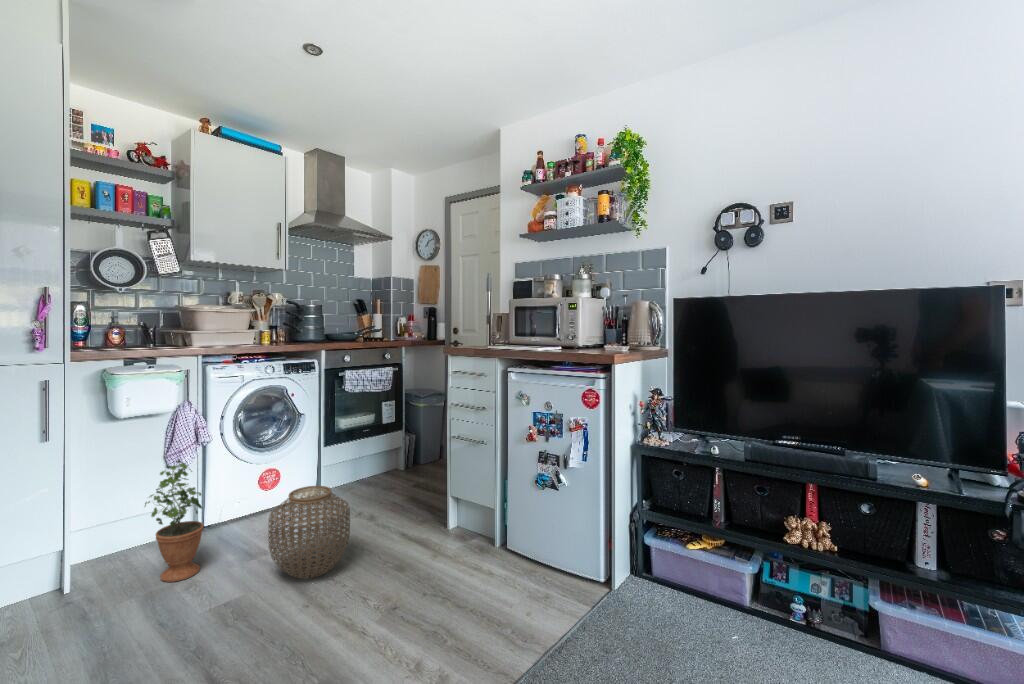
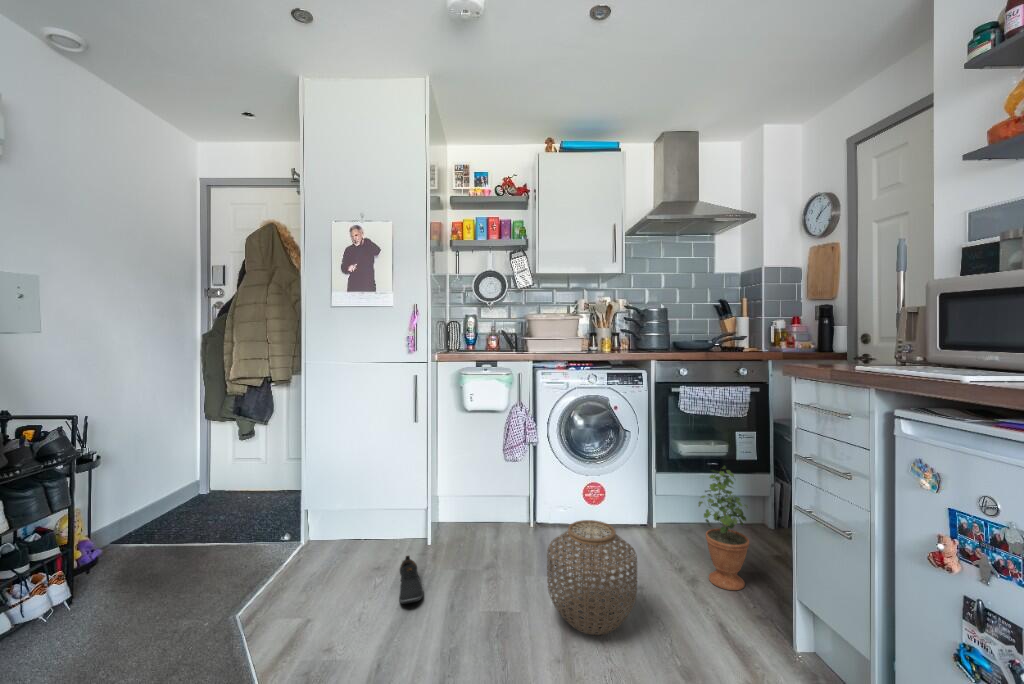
potted plant: present [145,460,204,582] -> present [698,466,749,590]
shoe: none [59,592,114,639] -> present [399,556,423,604]

